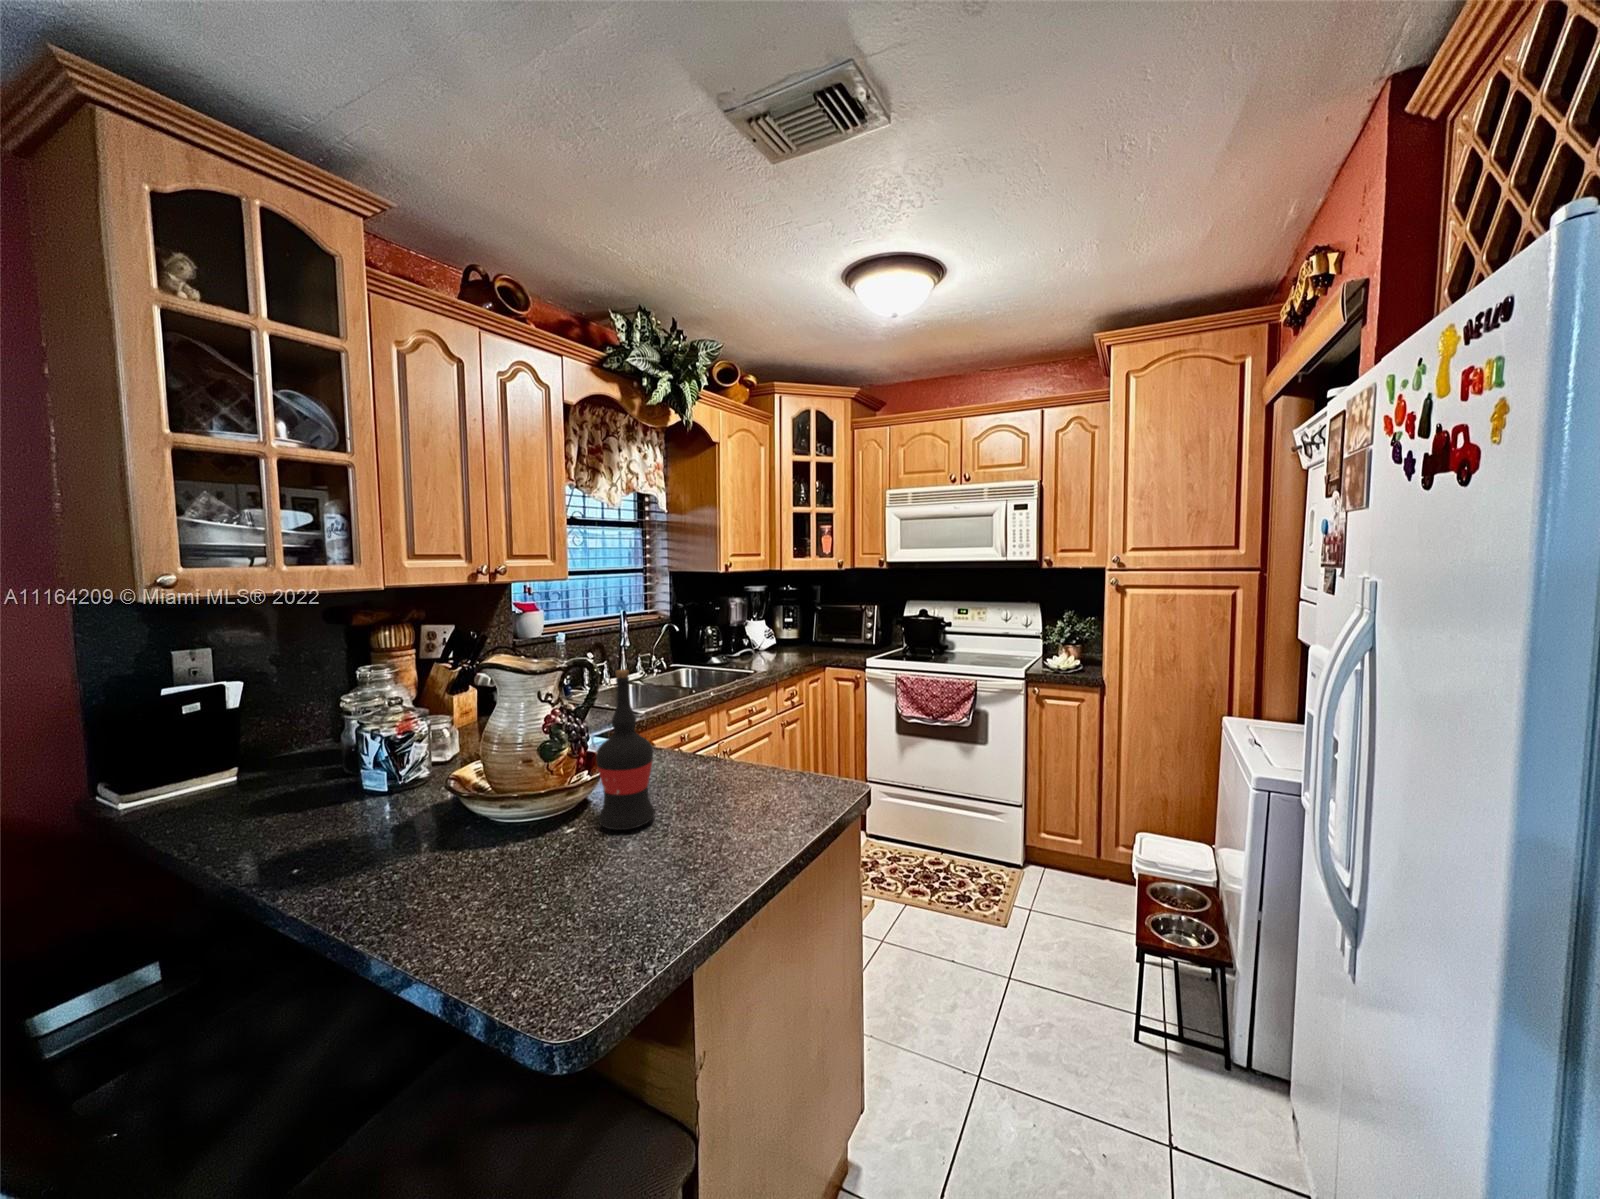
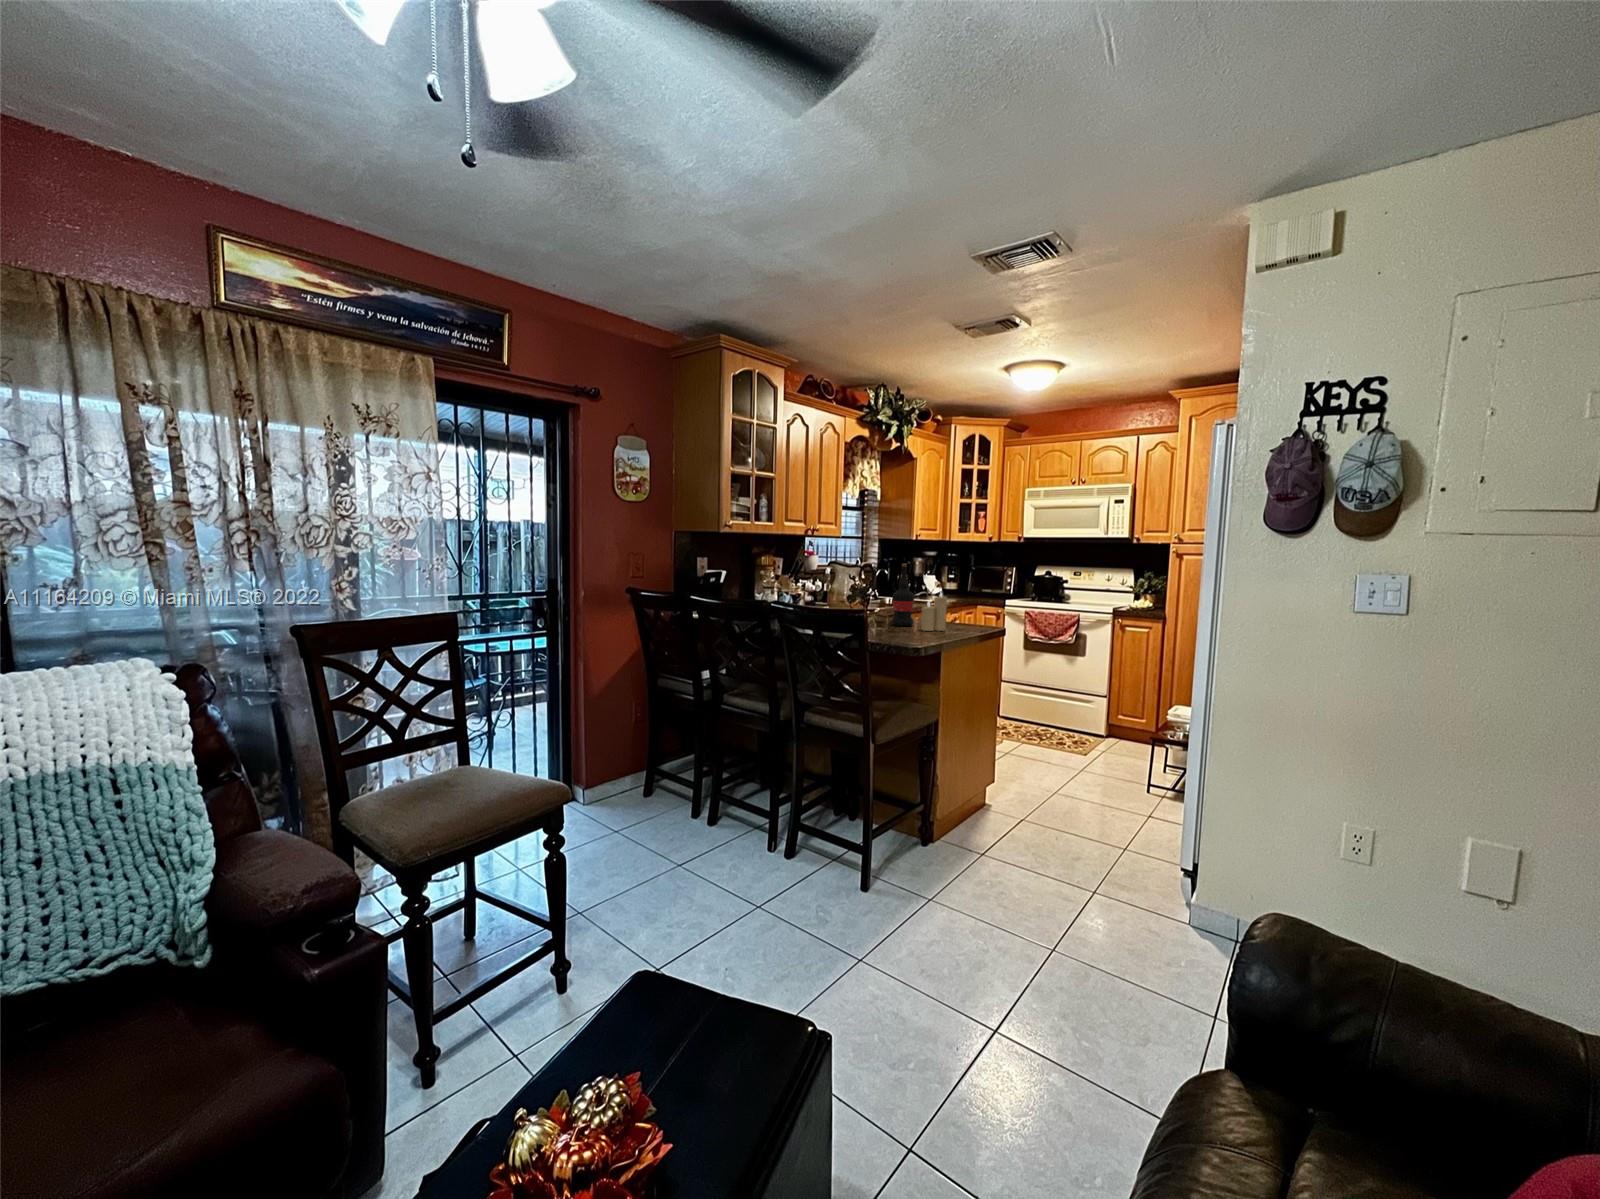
candle: none [654,751,725,869] -> present [921,593,947,631]

